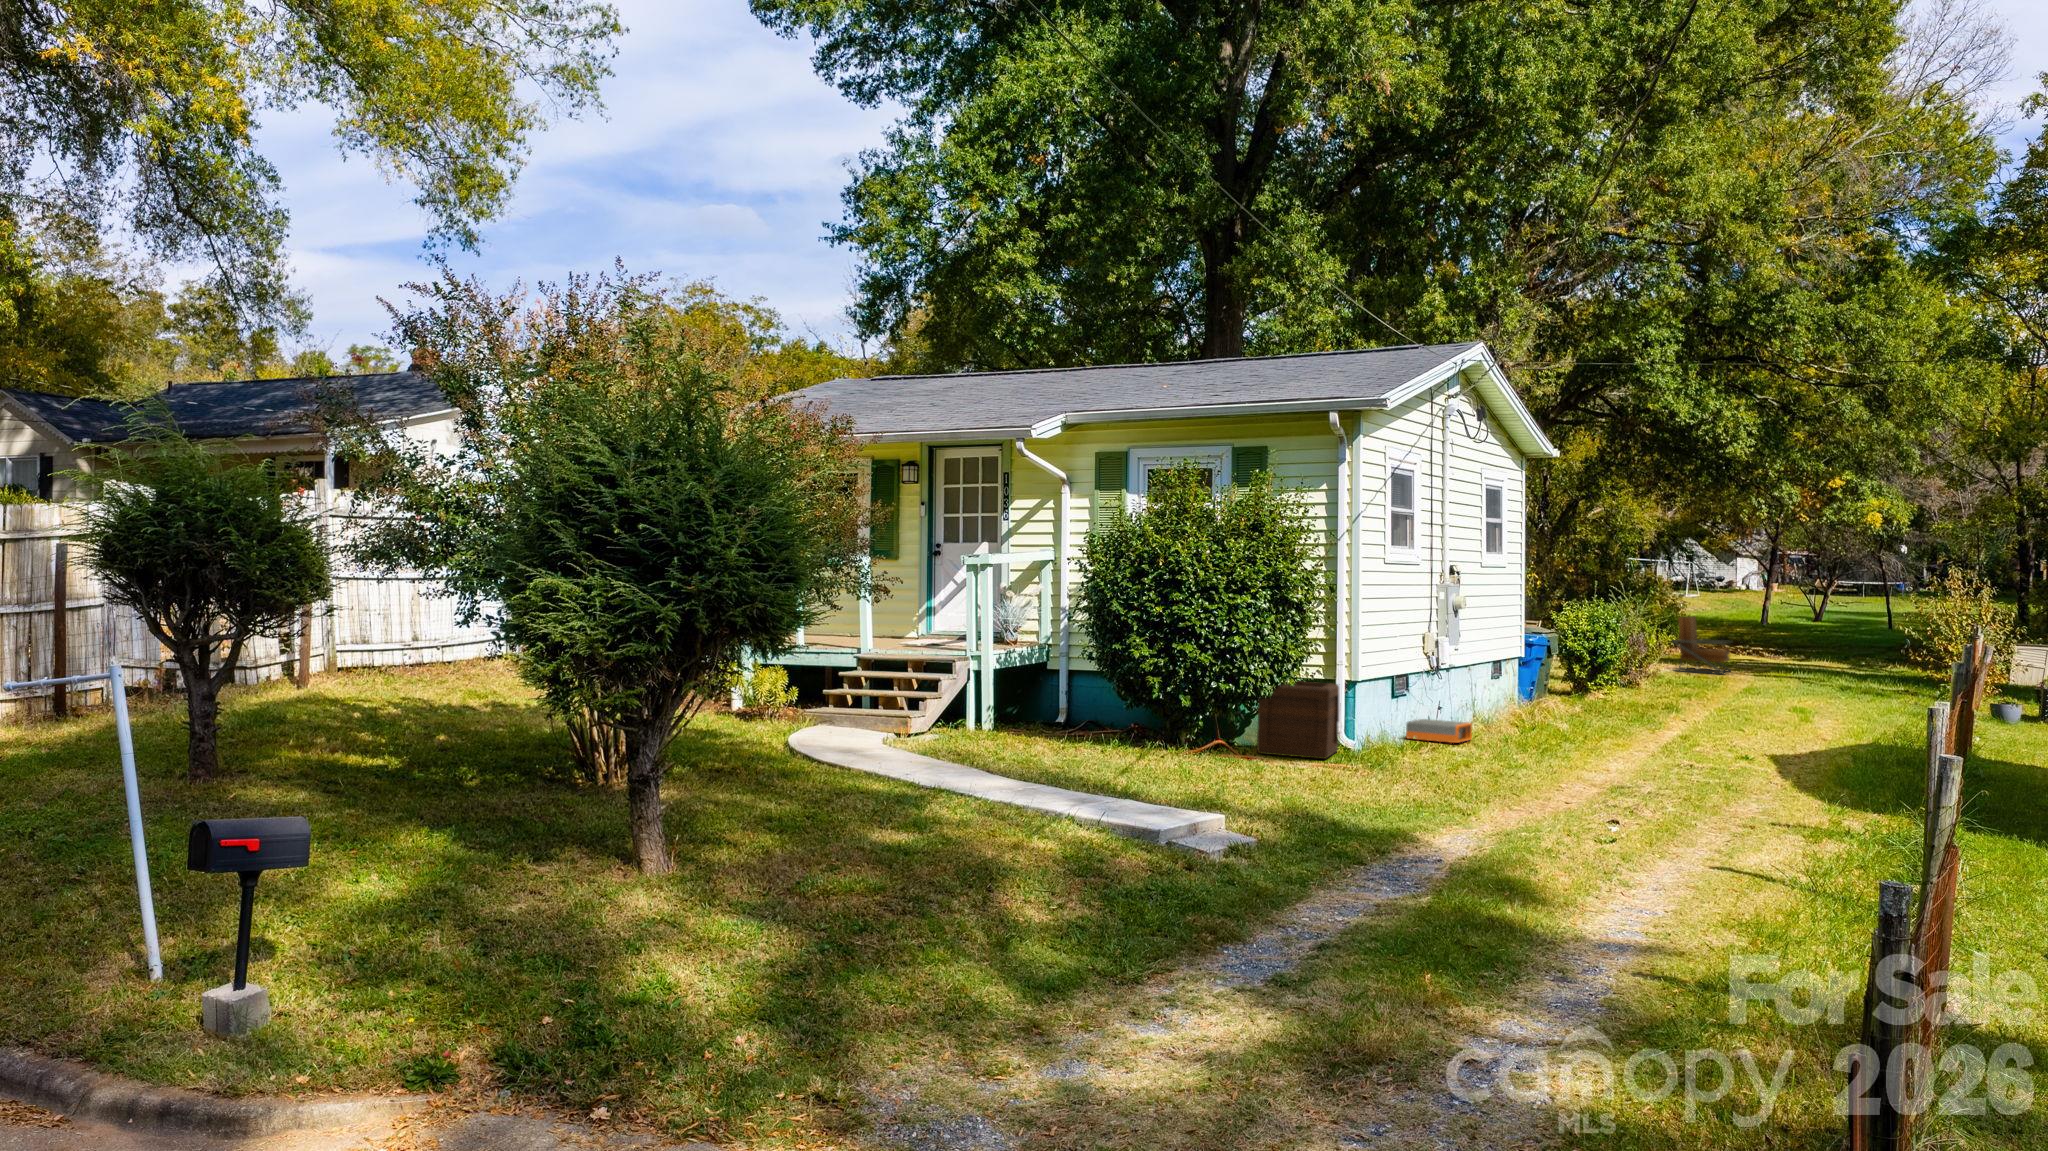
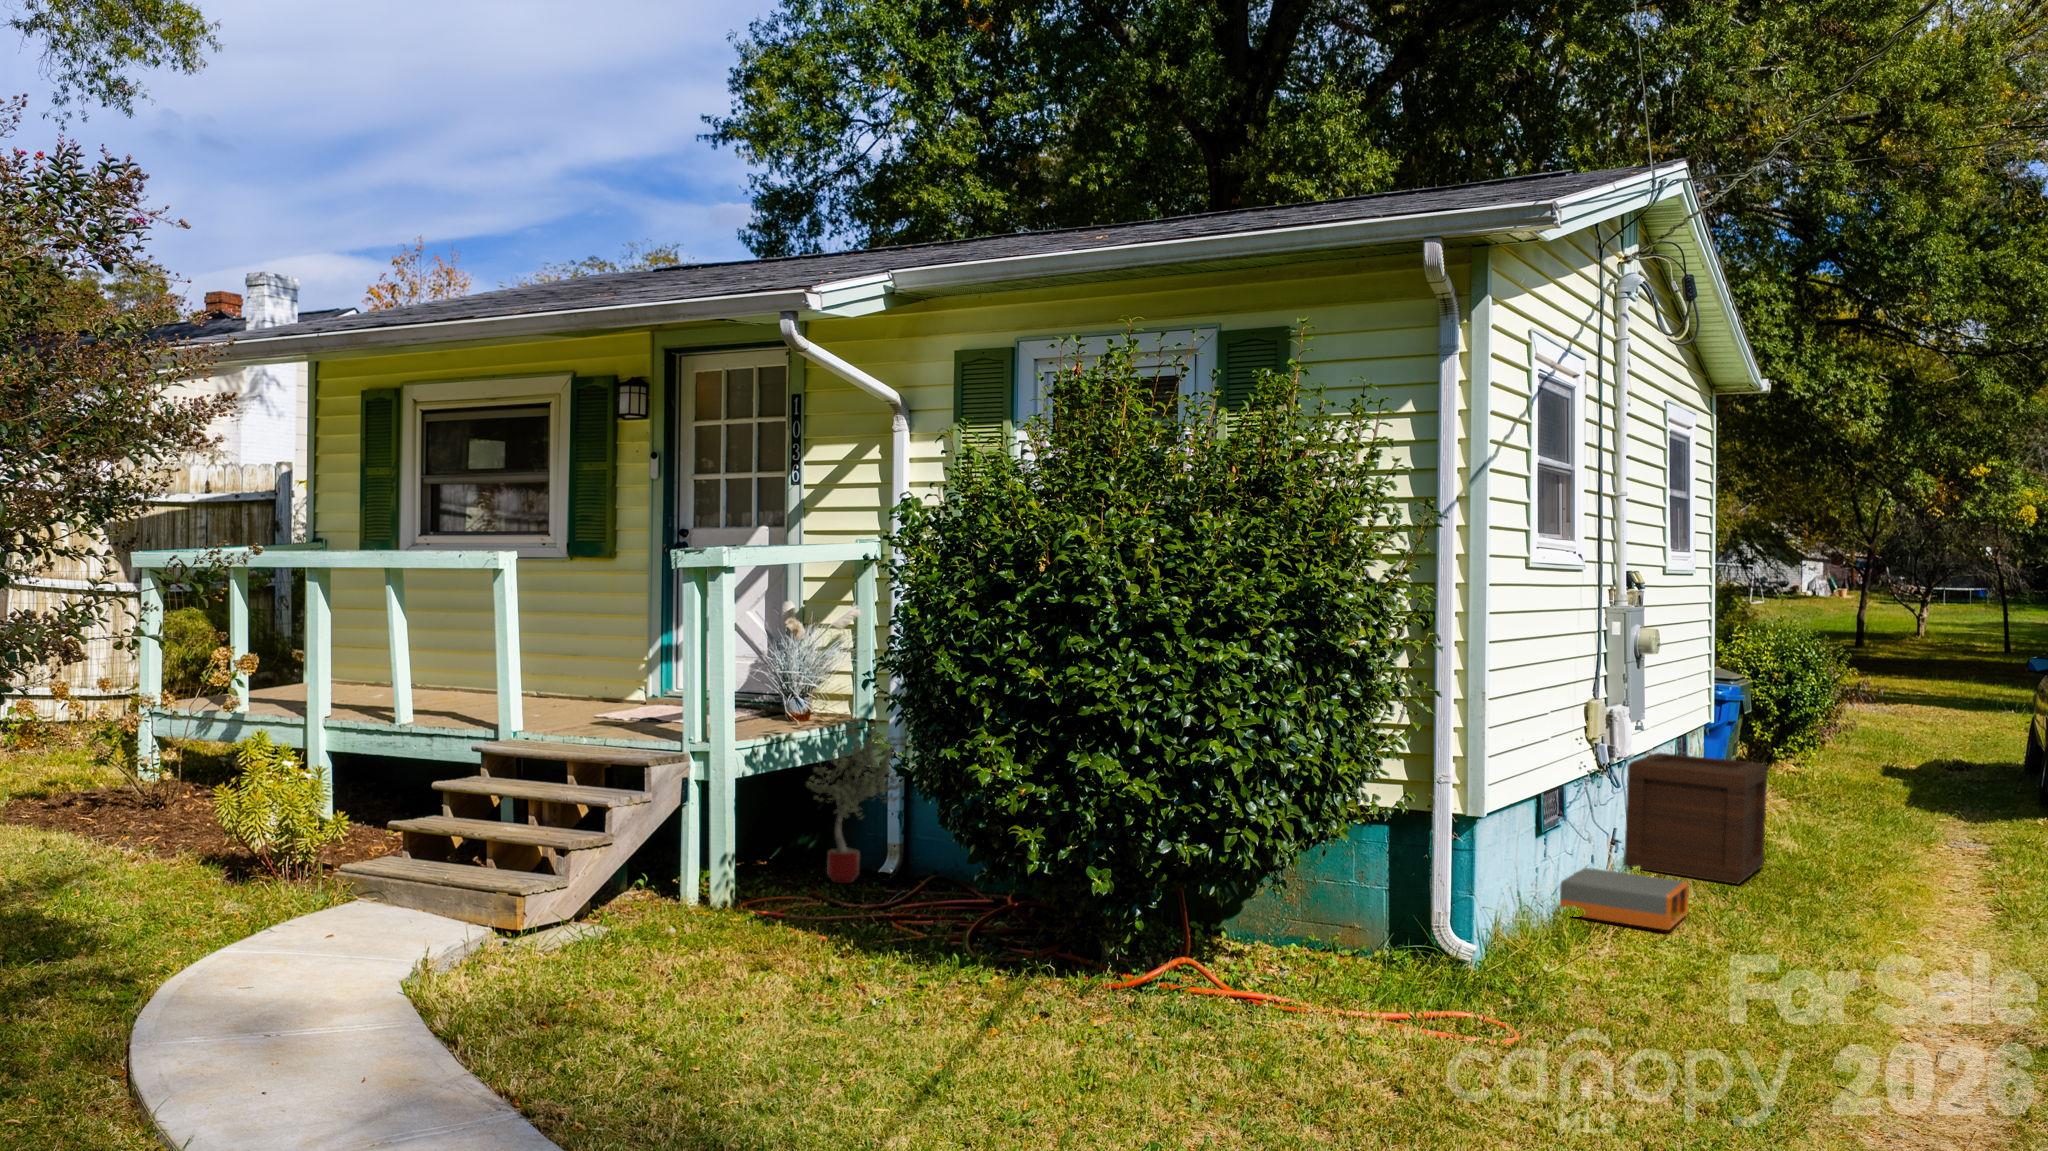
lounge chair: present [1673,616,1731,674] -> none [1855,642,1936,725]
potted tree: none [1017,641,1073,725] -> present [807,720,902,883]
wooden crate: present [1257,682,1339,759] -> present [1624,753,1768,884]

